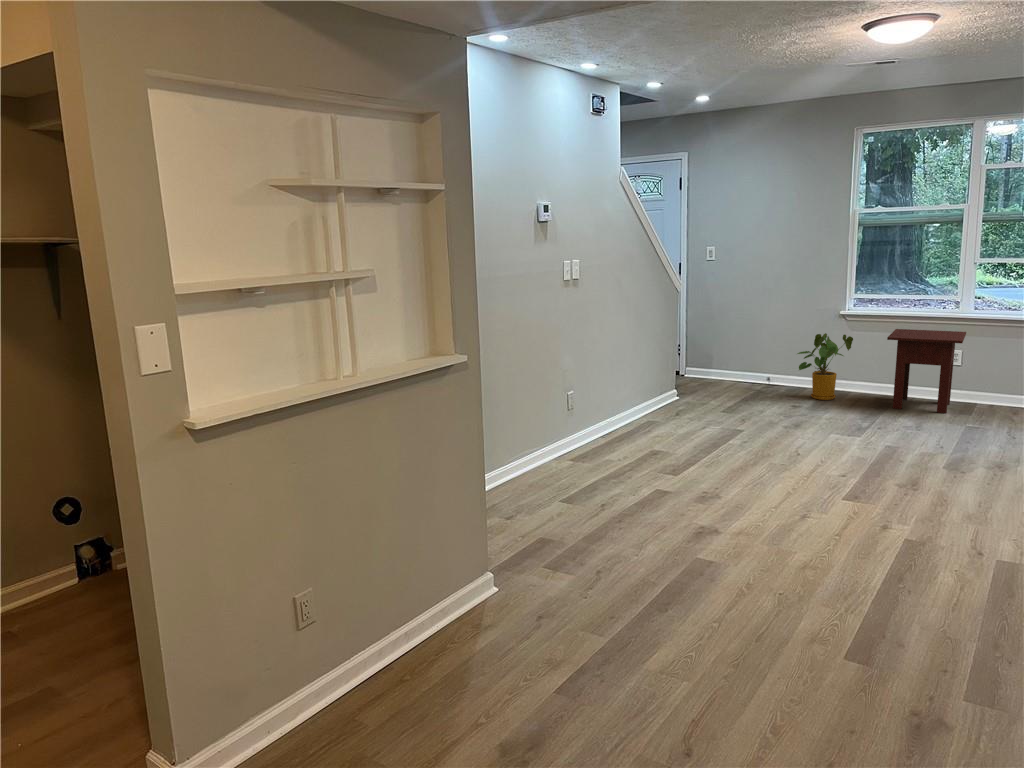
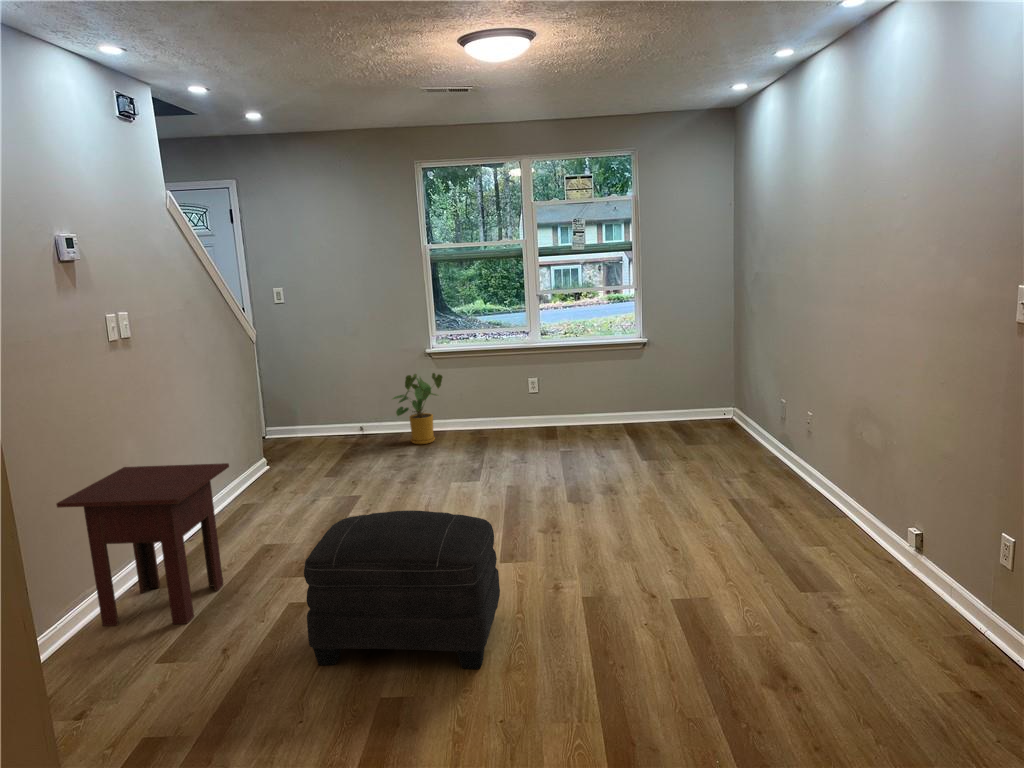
side table: present [887,329,966,413] -> present [56,463,229,626]
ottoman: none [656,428,821,562] -> present [304,511,500,669]

